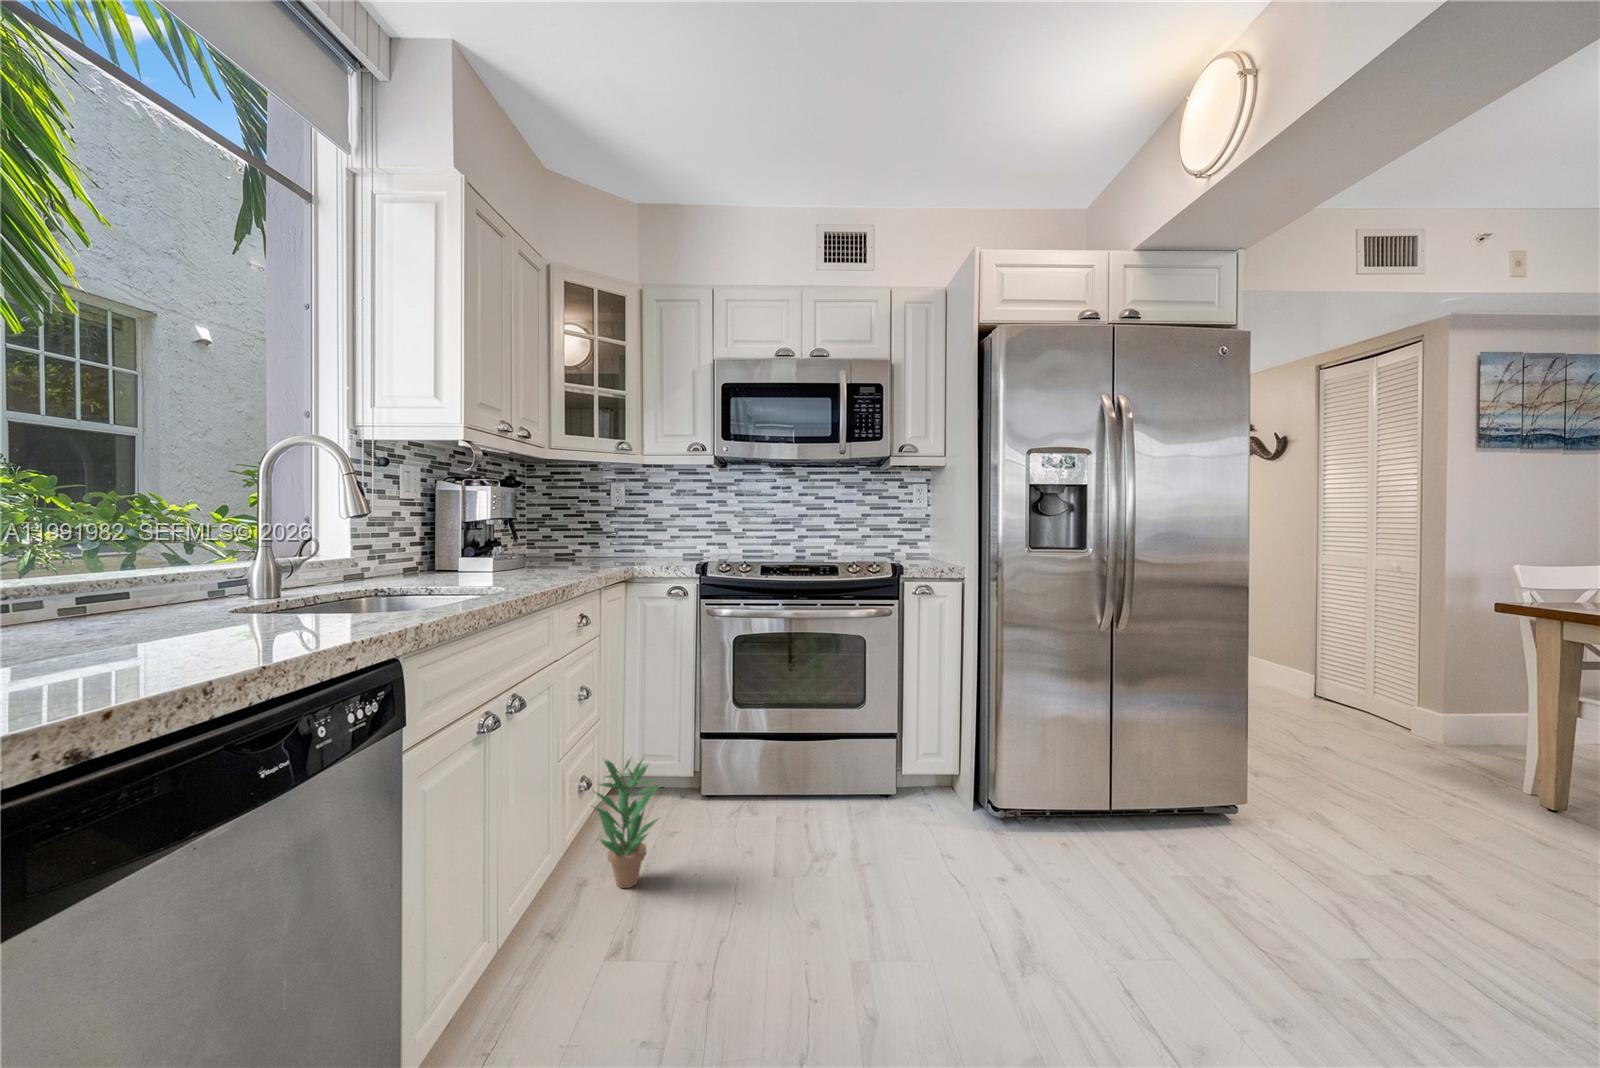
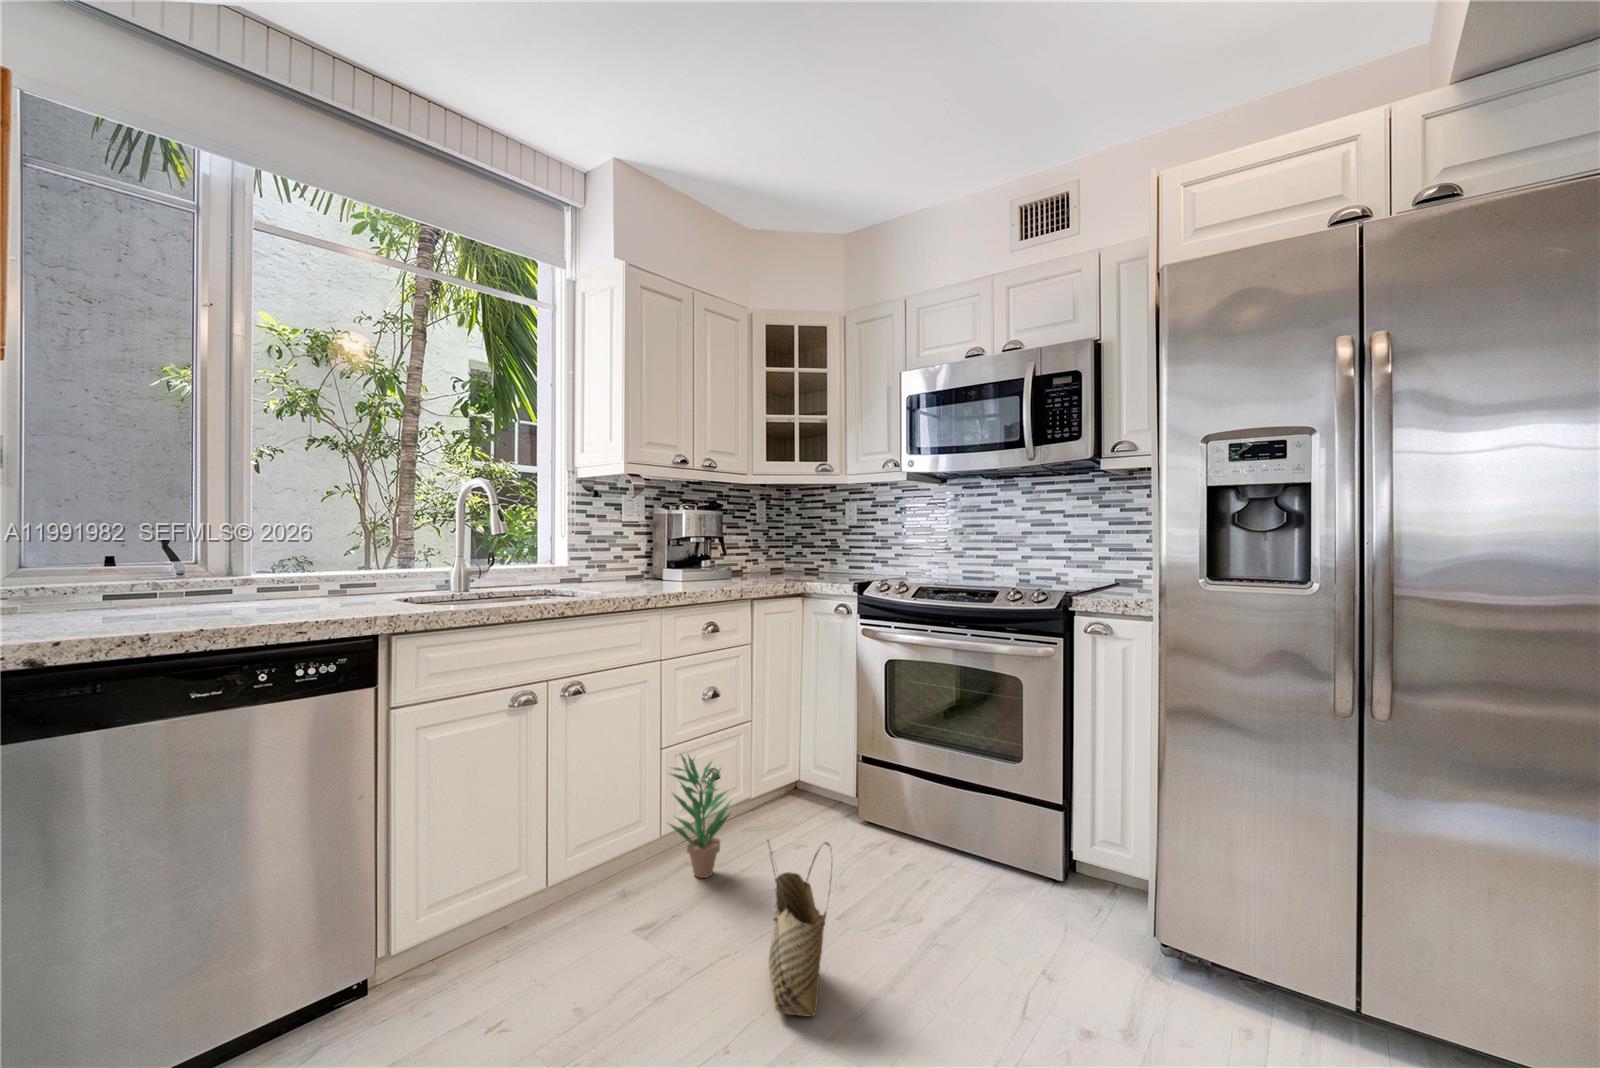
woven basket: none [798,790,890,950] -> present [768,841,832,1016]

